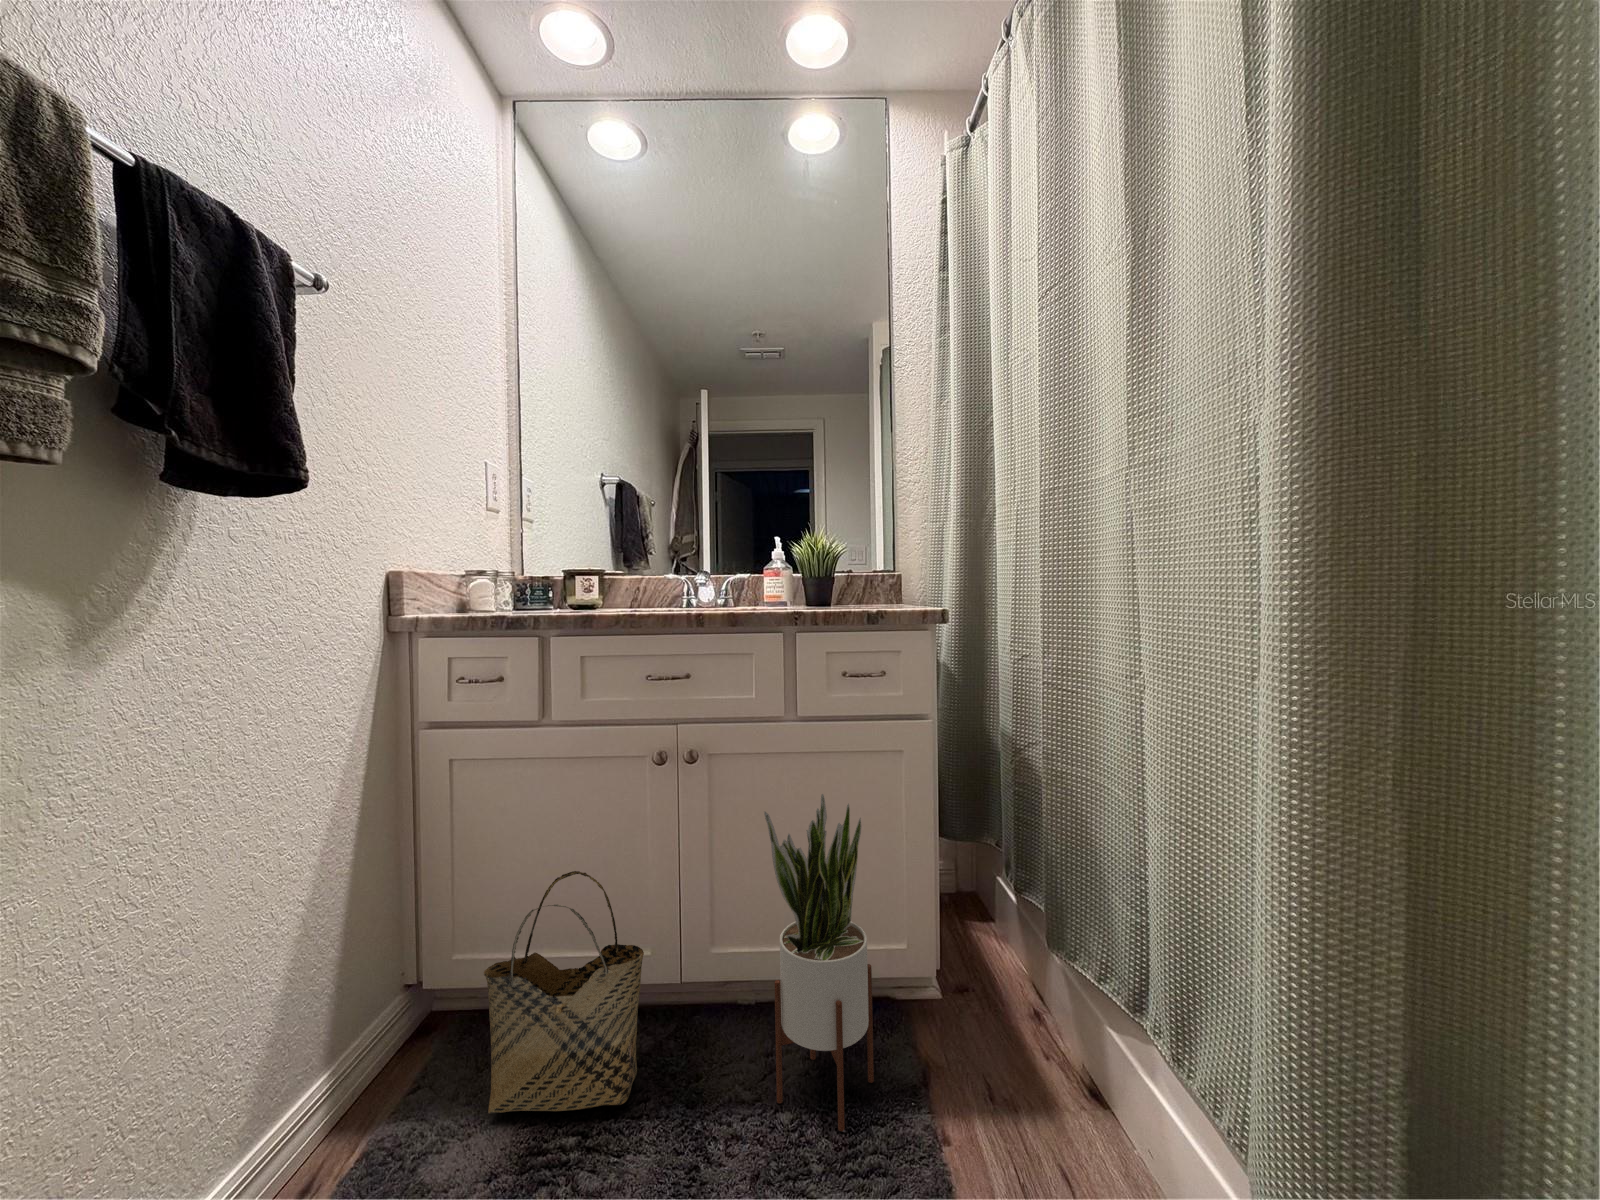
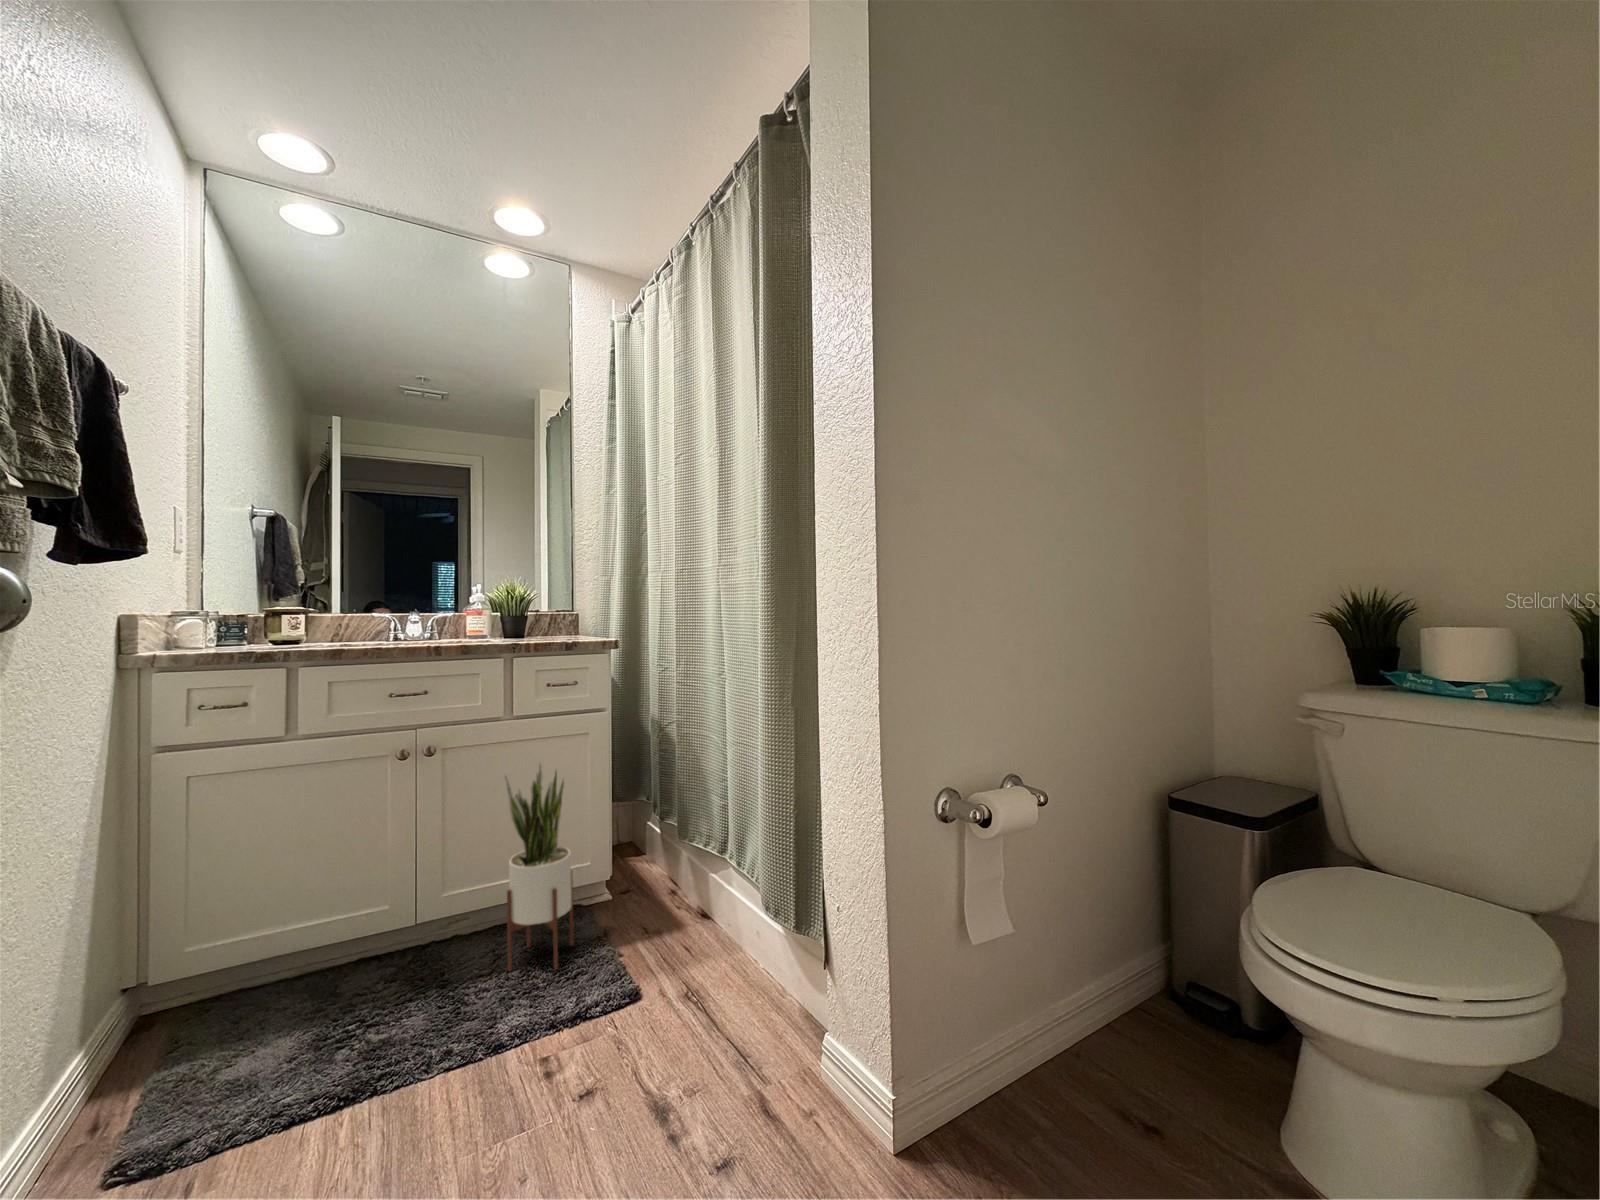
woven basket: present [484,871,644,1114] -> none [255,849,398,1040]

